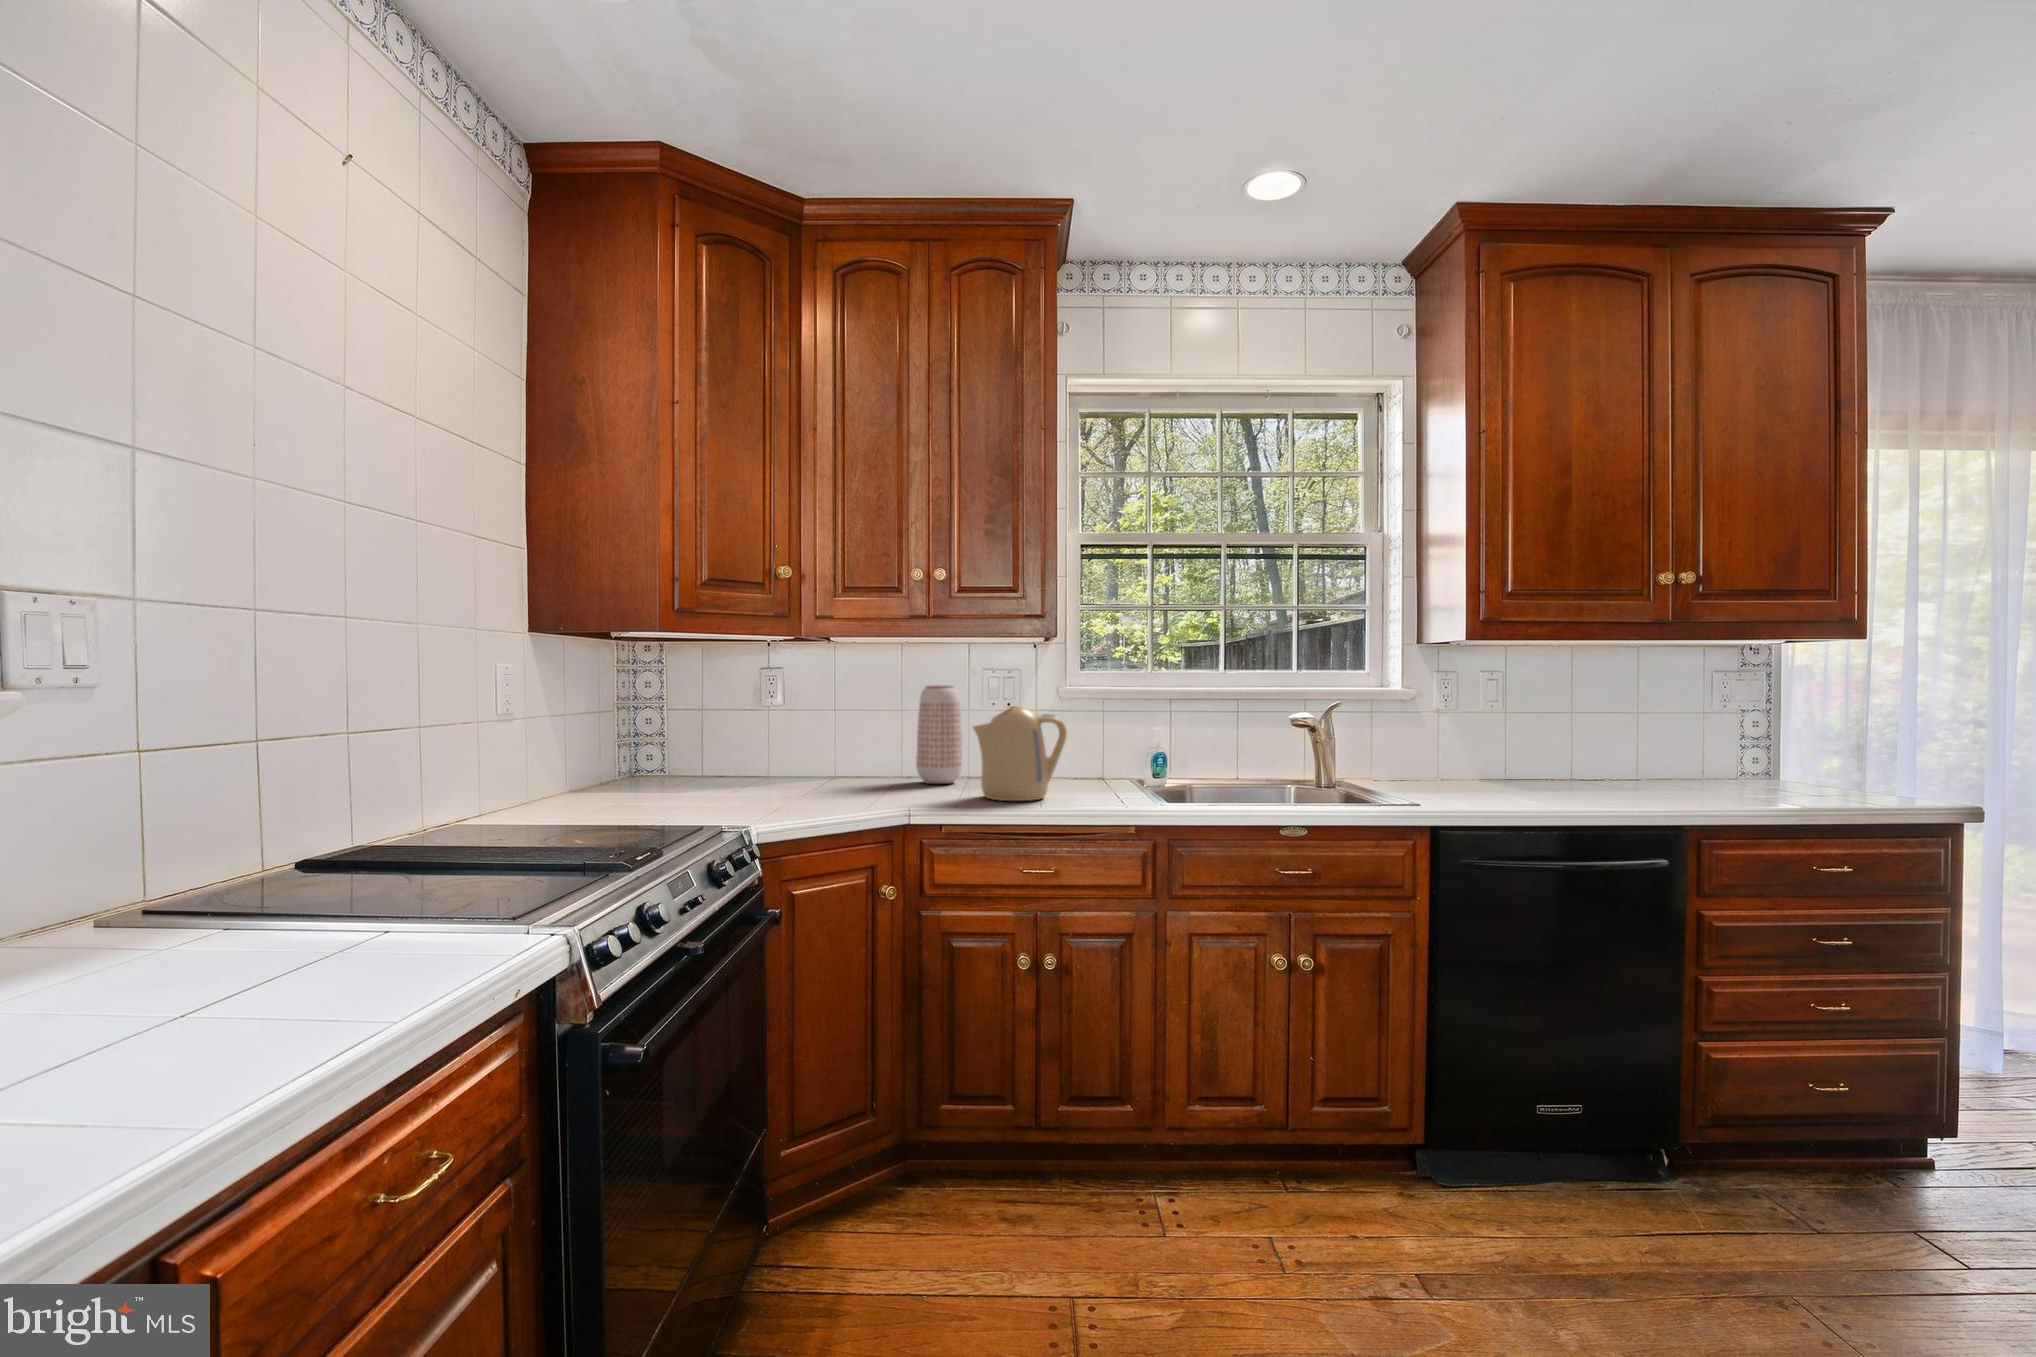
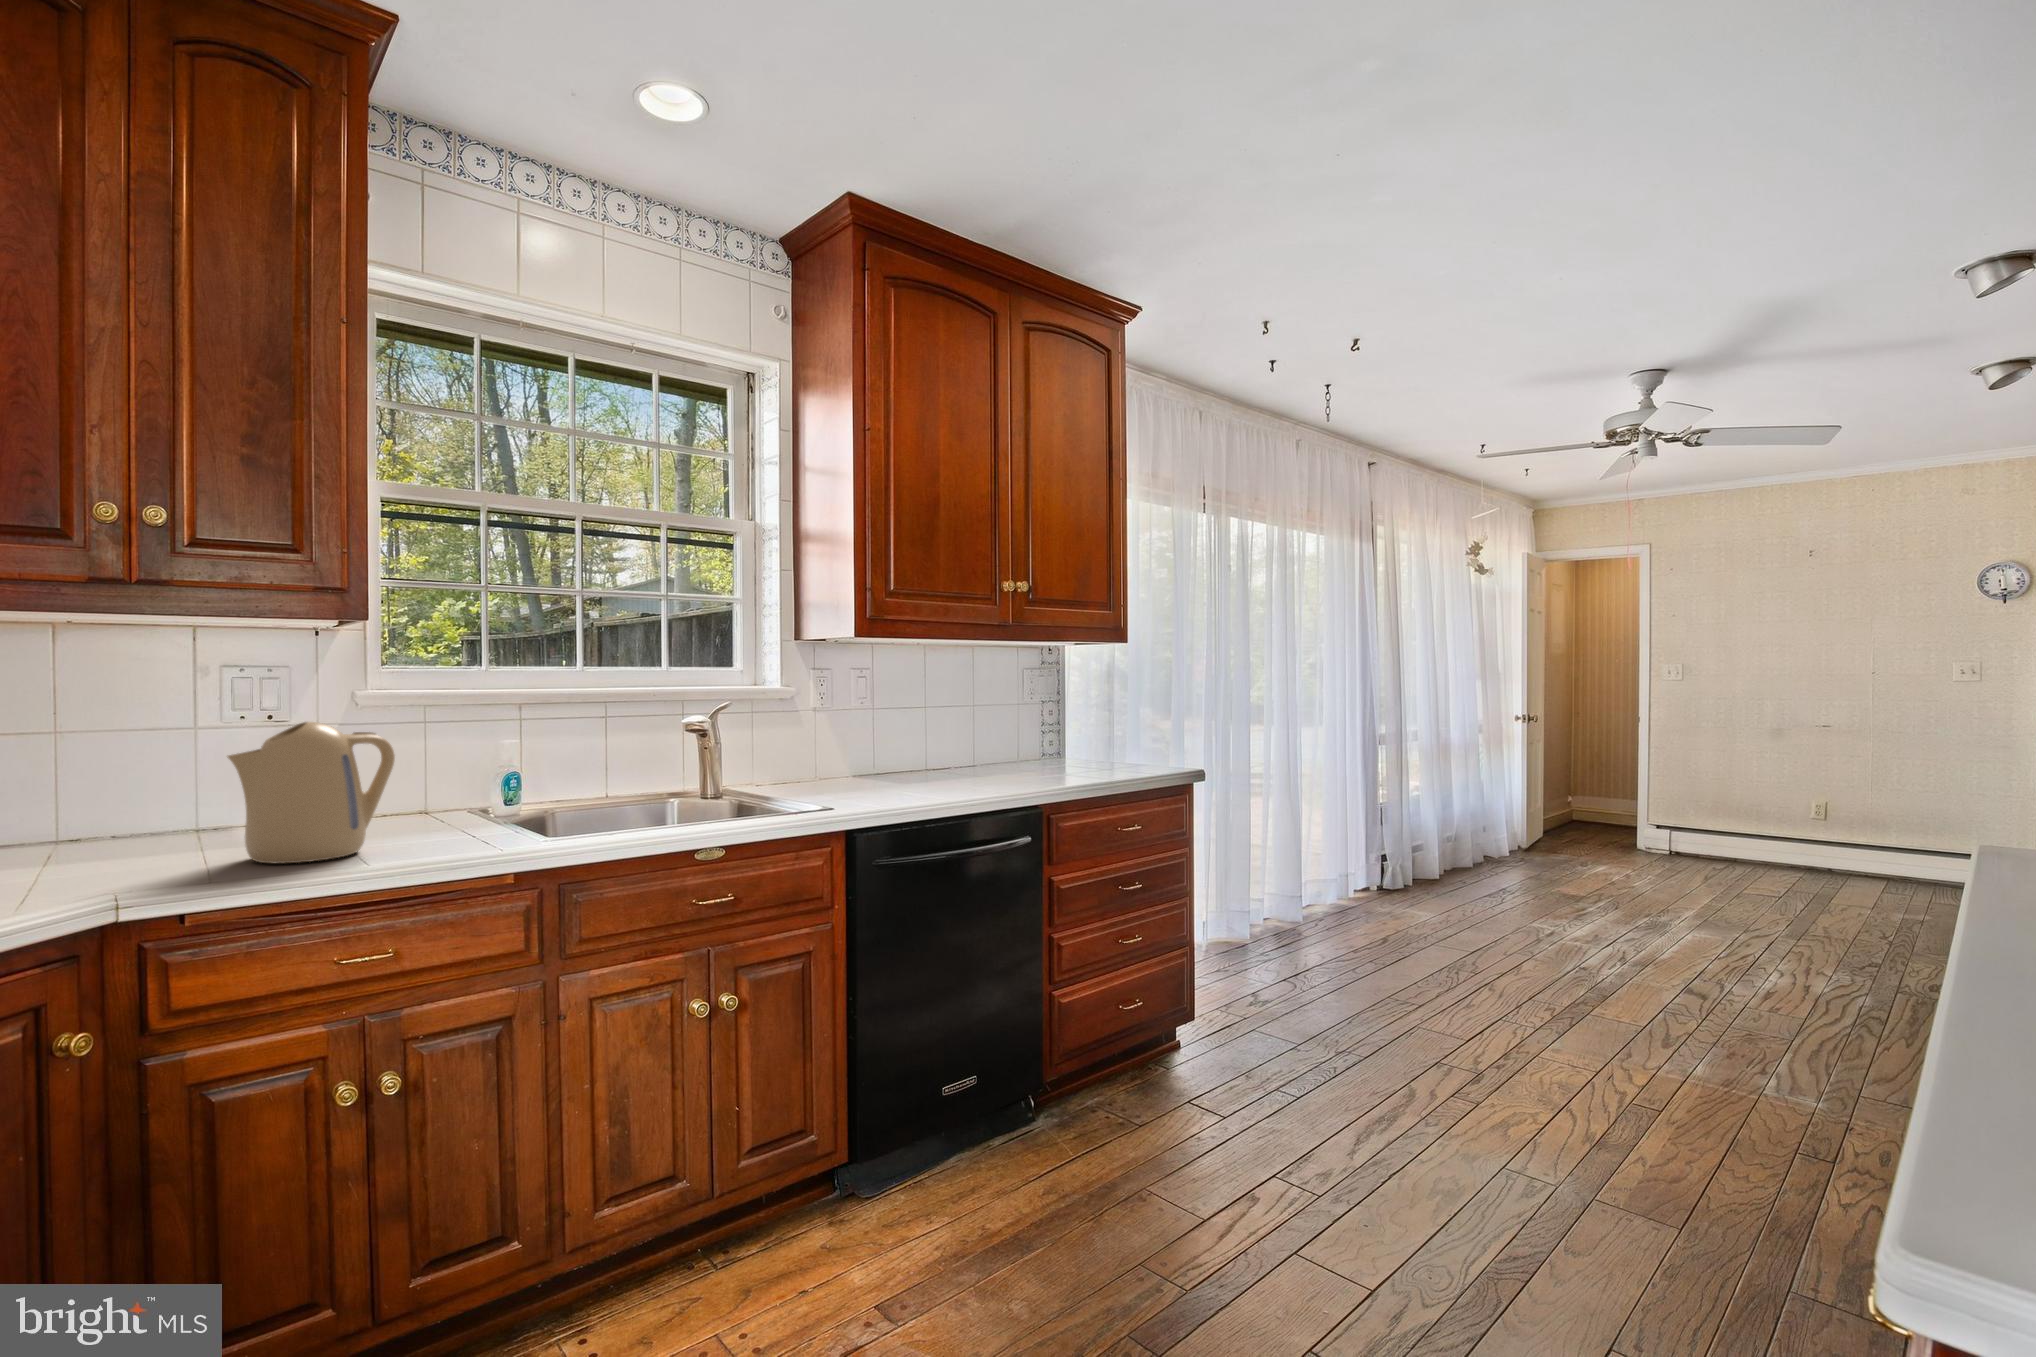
vase: present [916,685,962,784] -> none [92,695,187,850]

